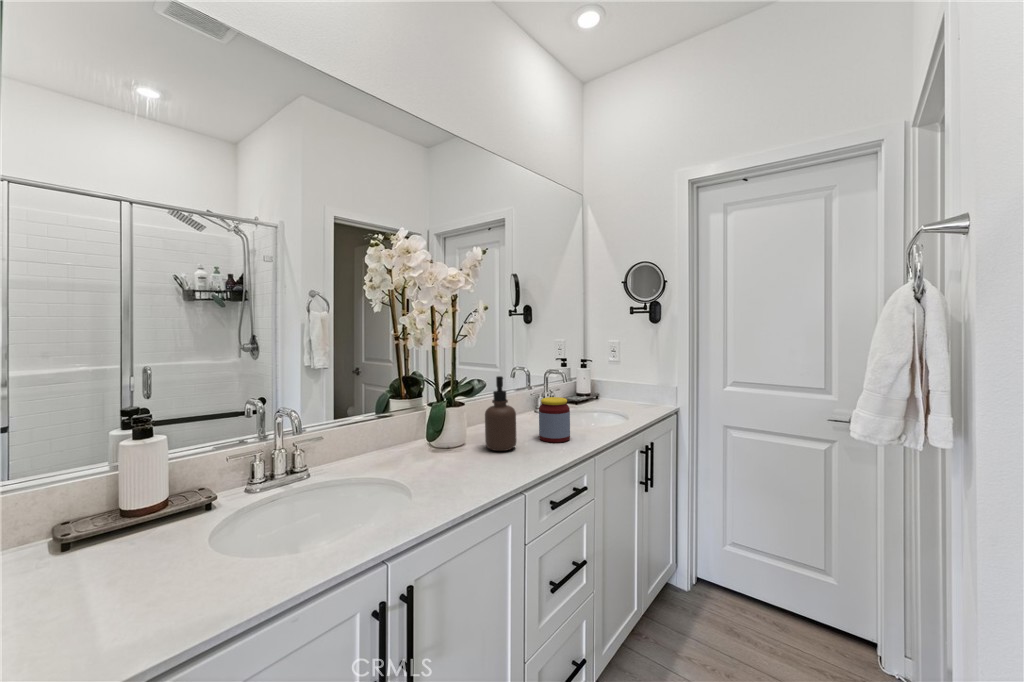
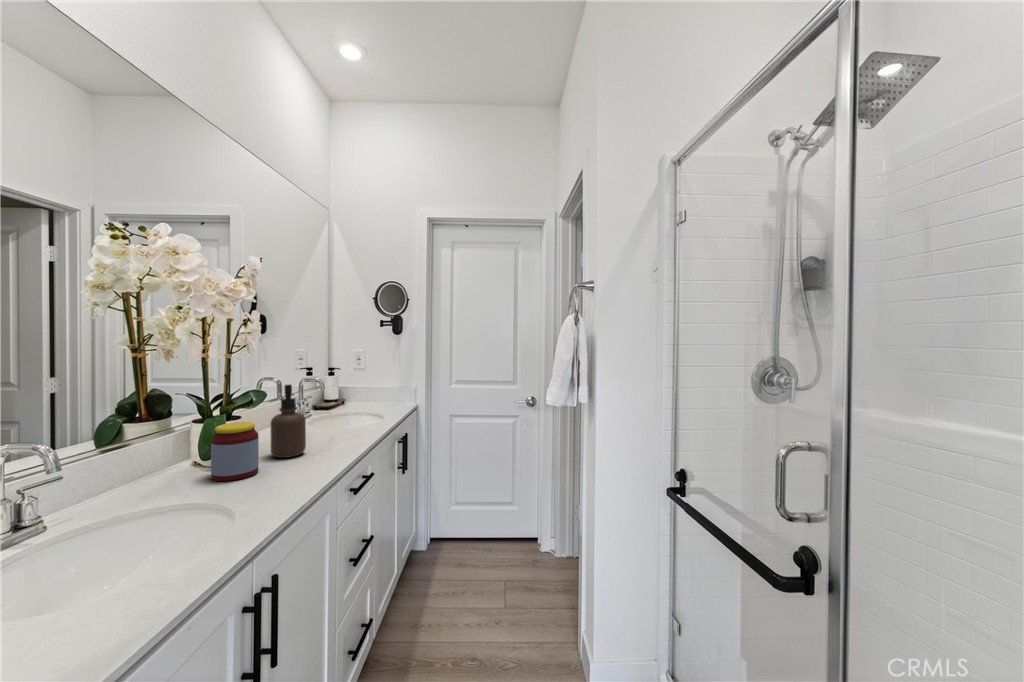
jar: present [539,397,570,442] -> present [211,422,259,481]

